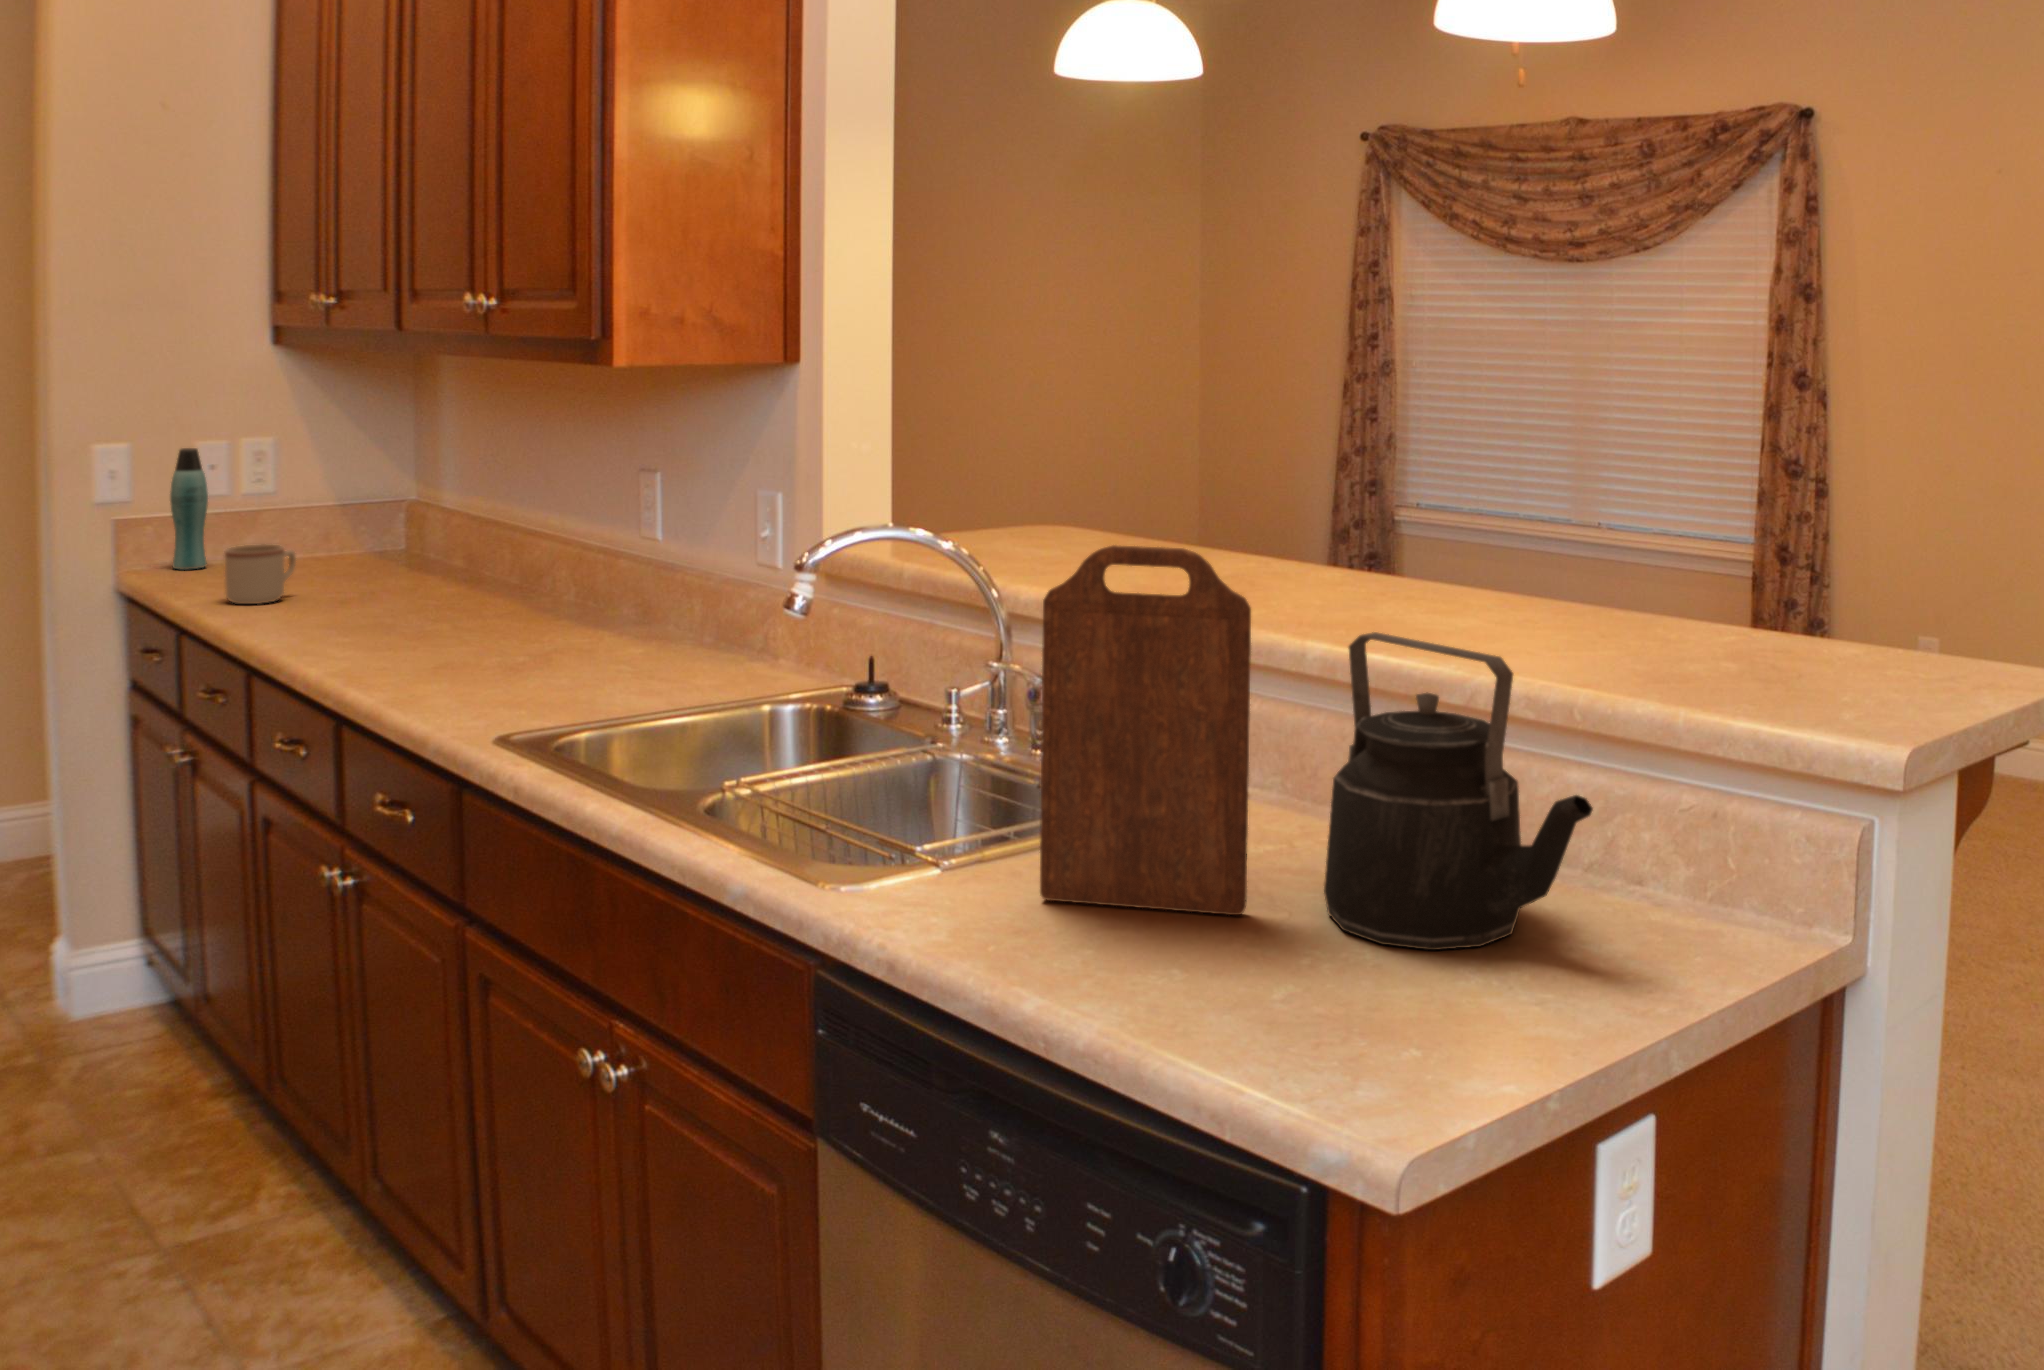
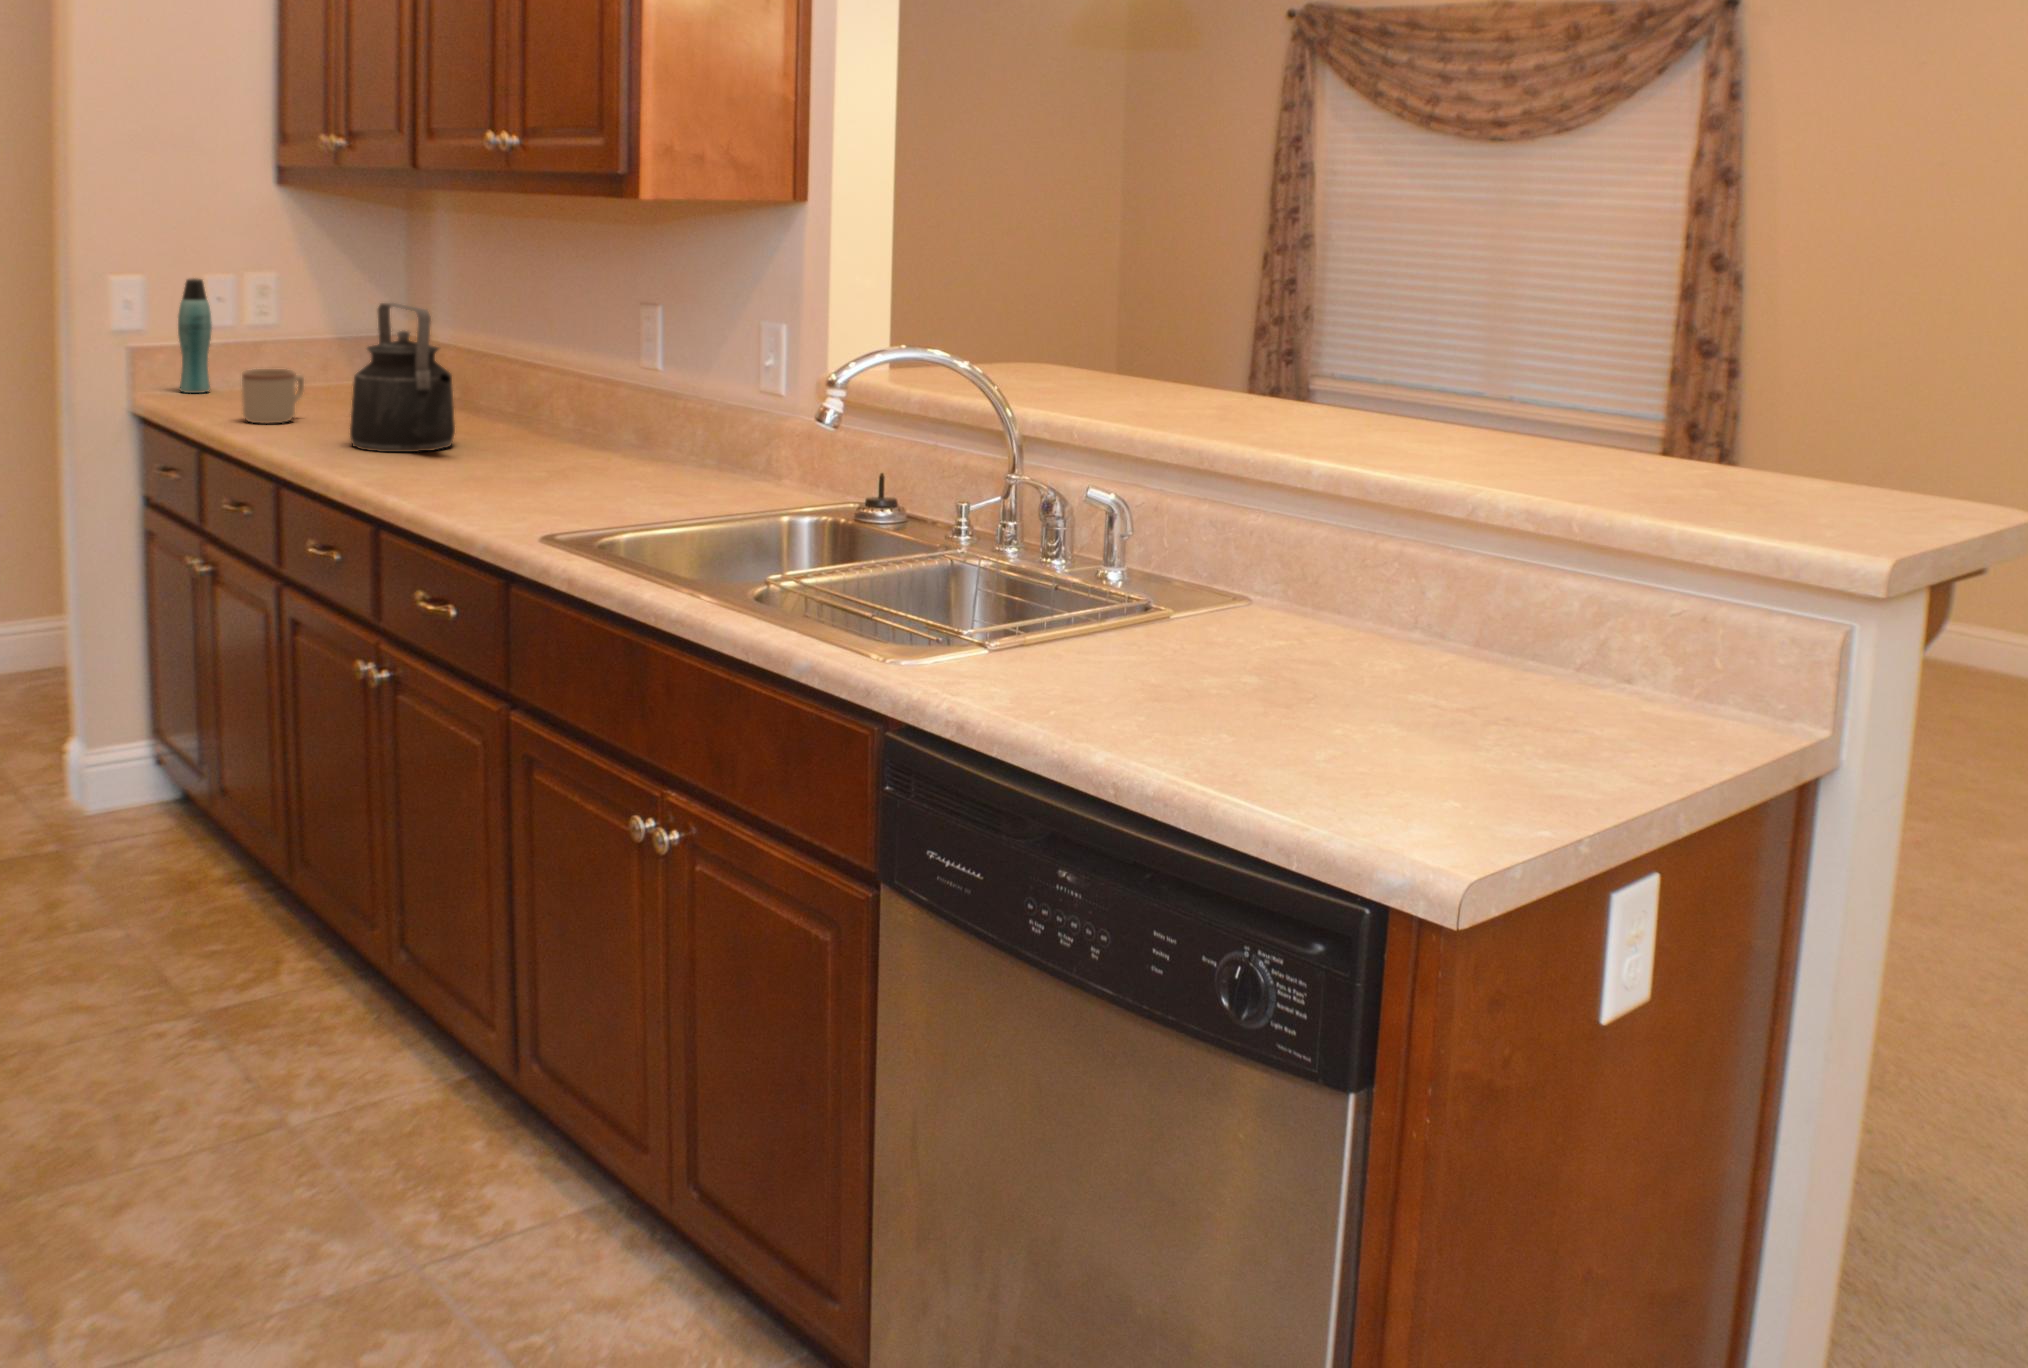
cutting board: present [1040,545,1251,915] -> none [1085,361,1289,698]
kettle: present [1324,632,1593,950] -> present [350,303,455,452]

